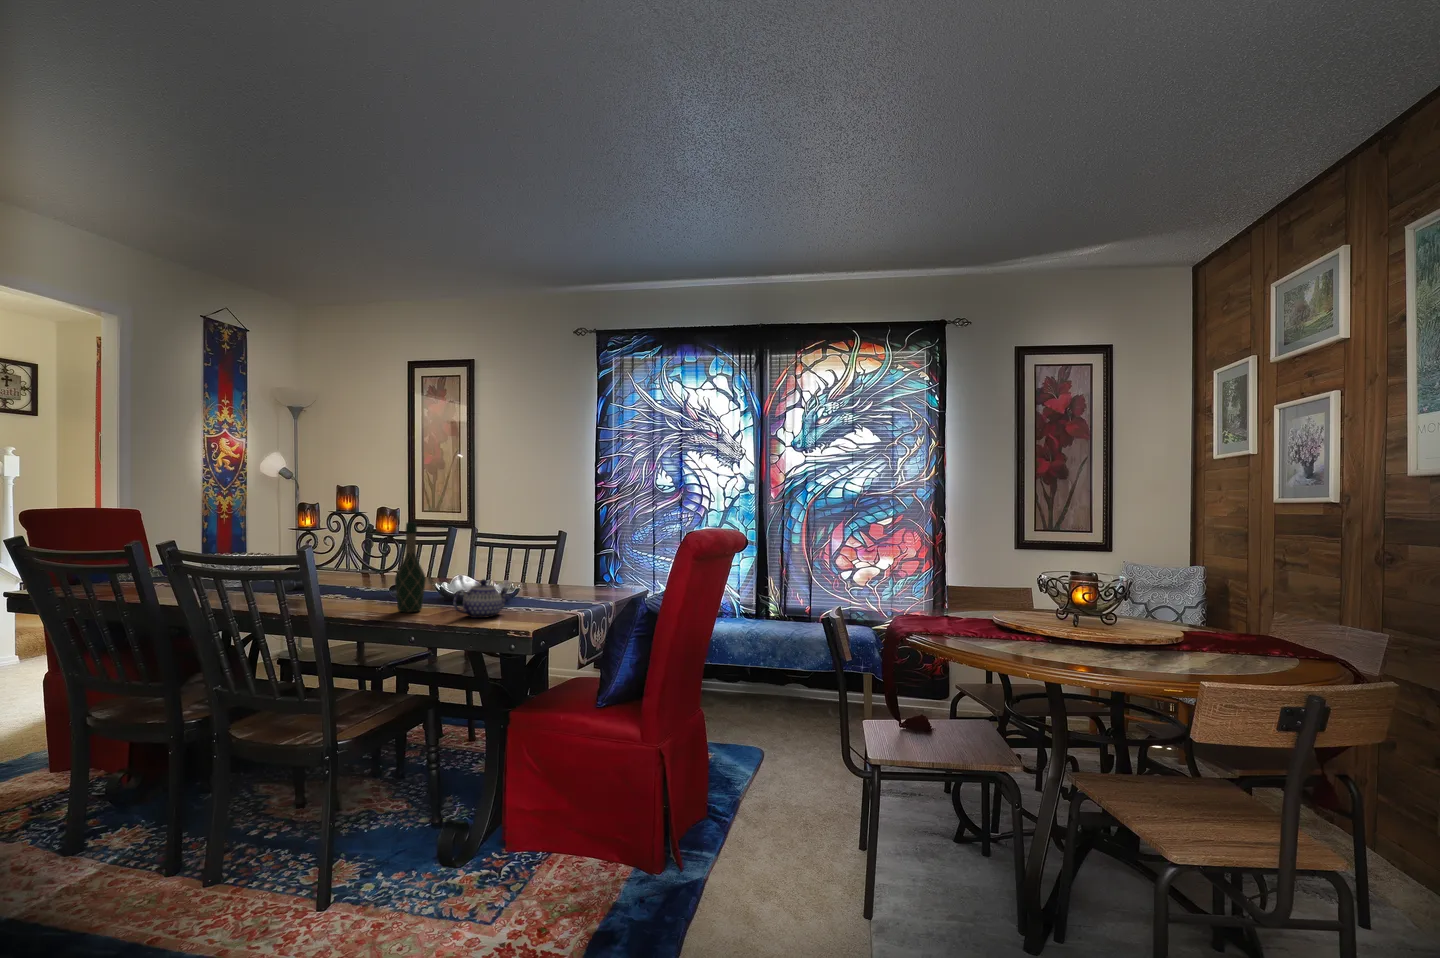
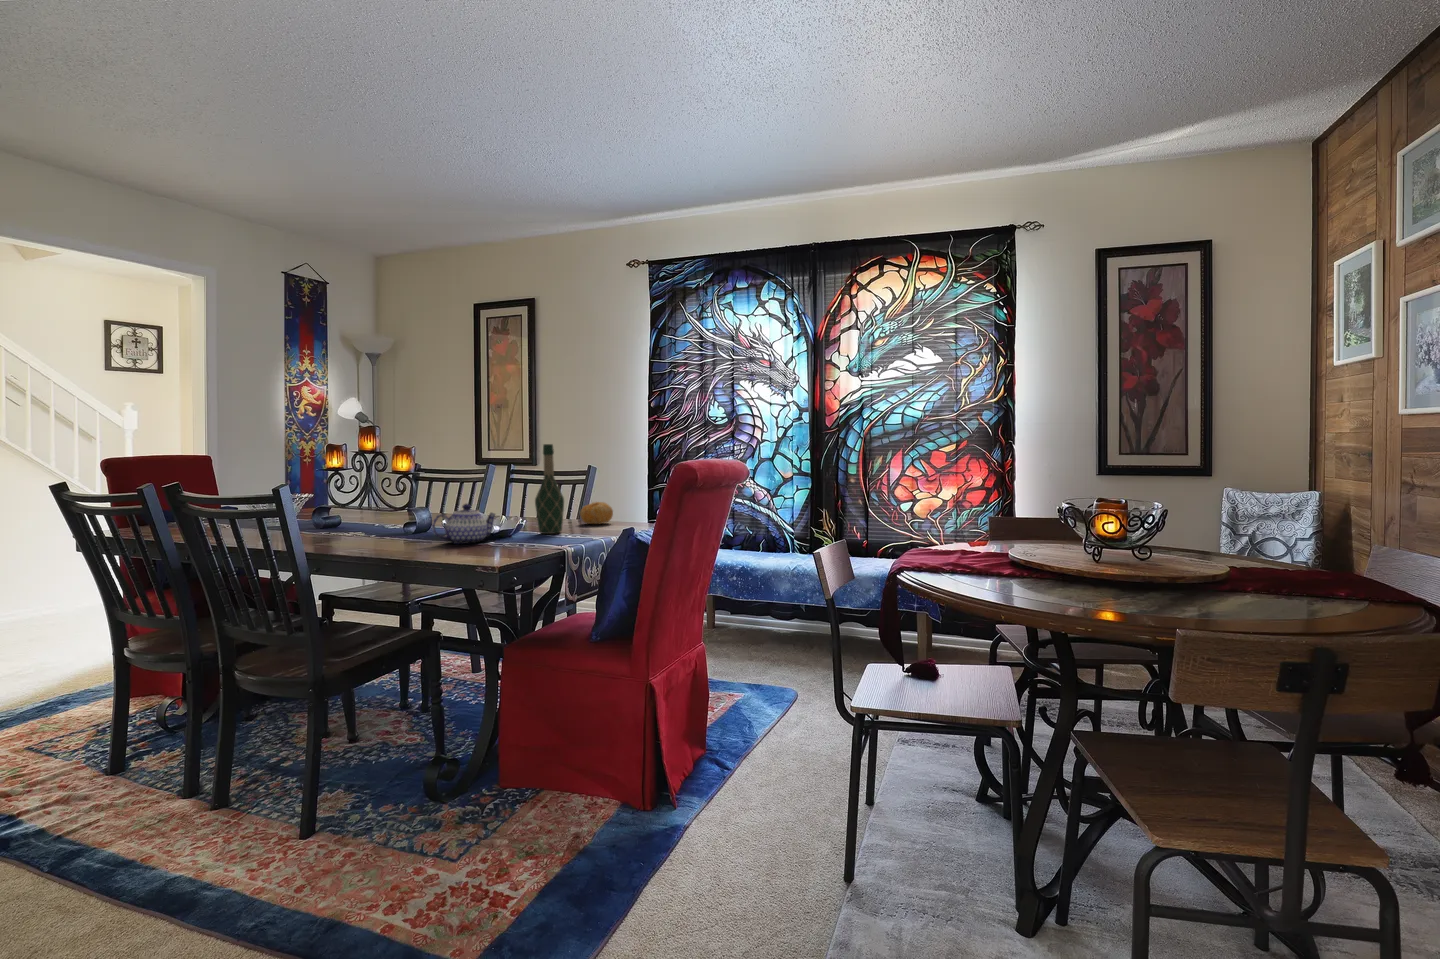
wine bottle: present [395,522,426,612] -> present [535,444,564,534]
fruit: none [571,575,603,596] -> present [580,502,613,524]

